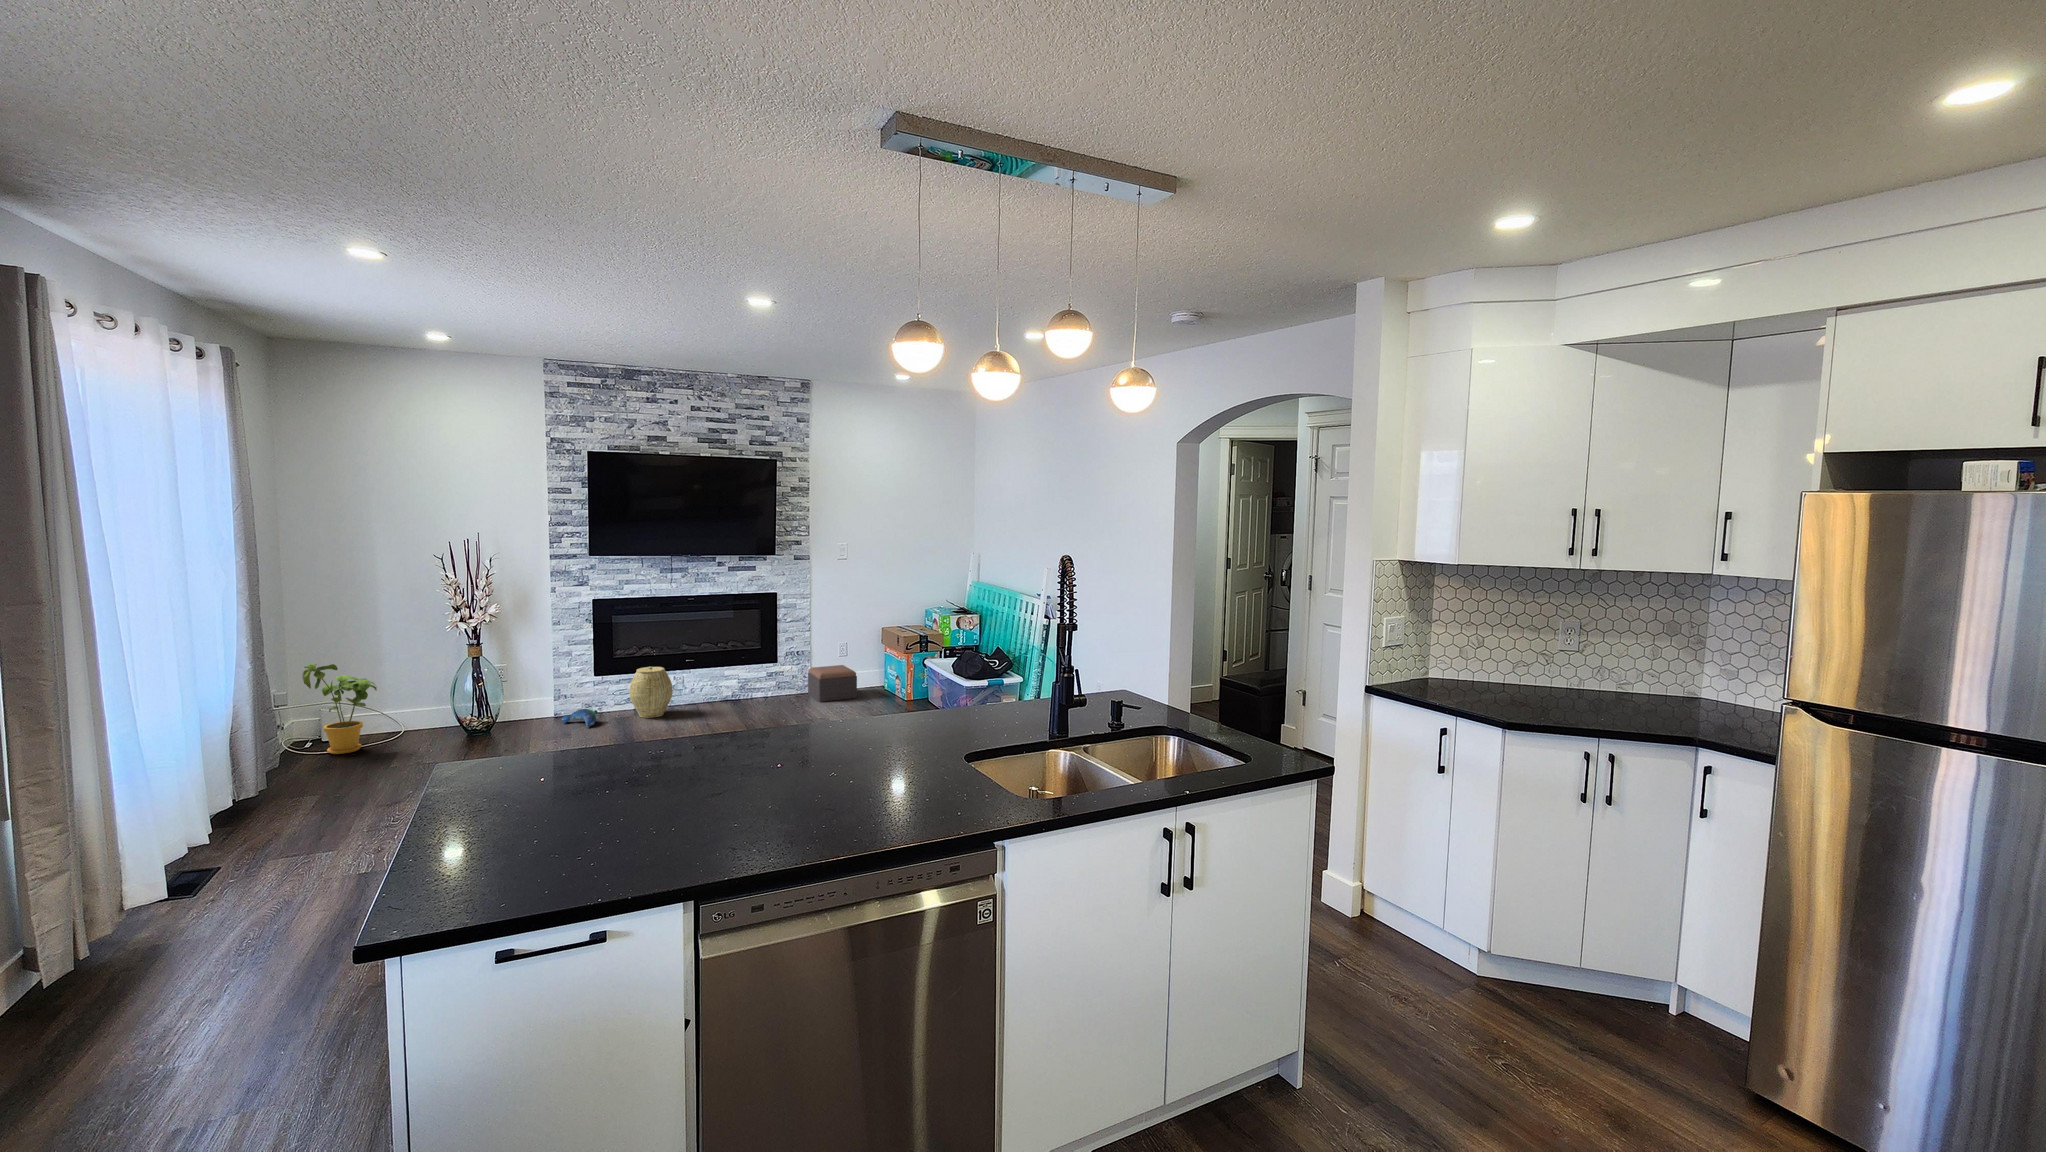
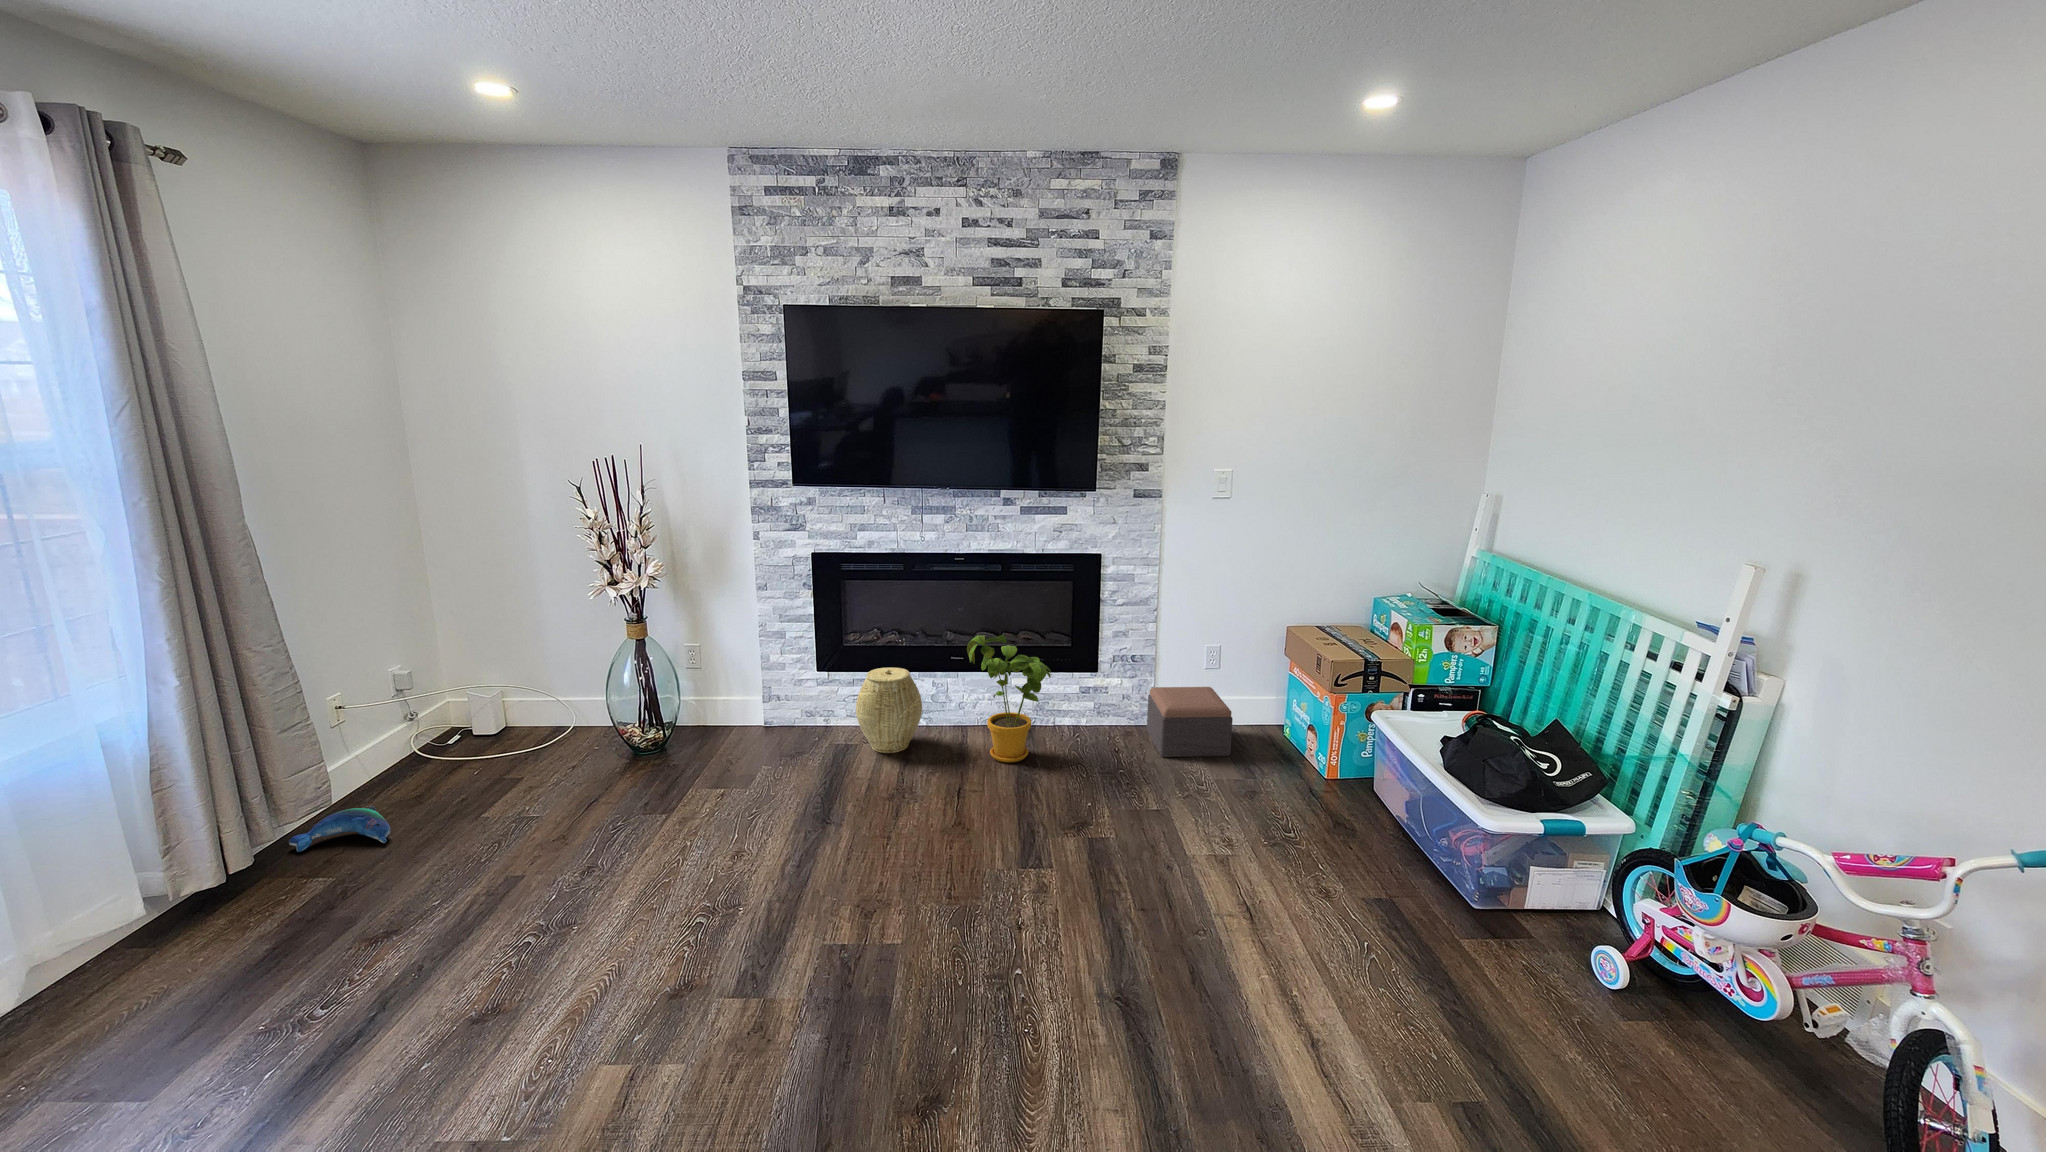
house plant: present [302,664,377,754] -> present [967,635,1051,762]
plush toy: present [562,709,597,728] -> present [289,806,390,852]

